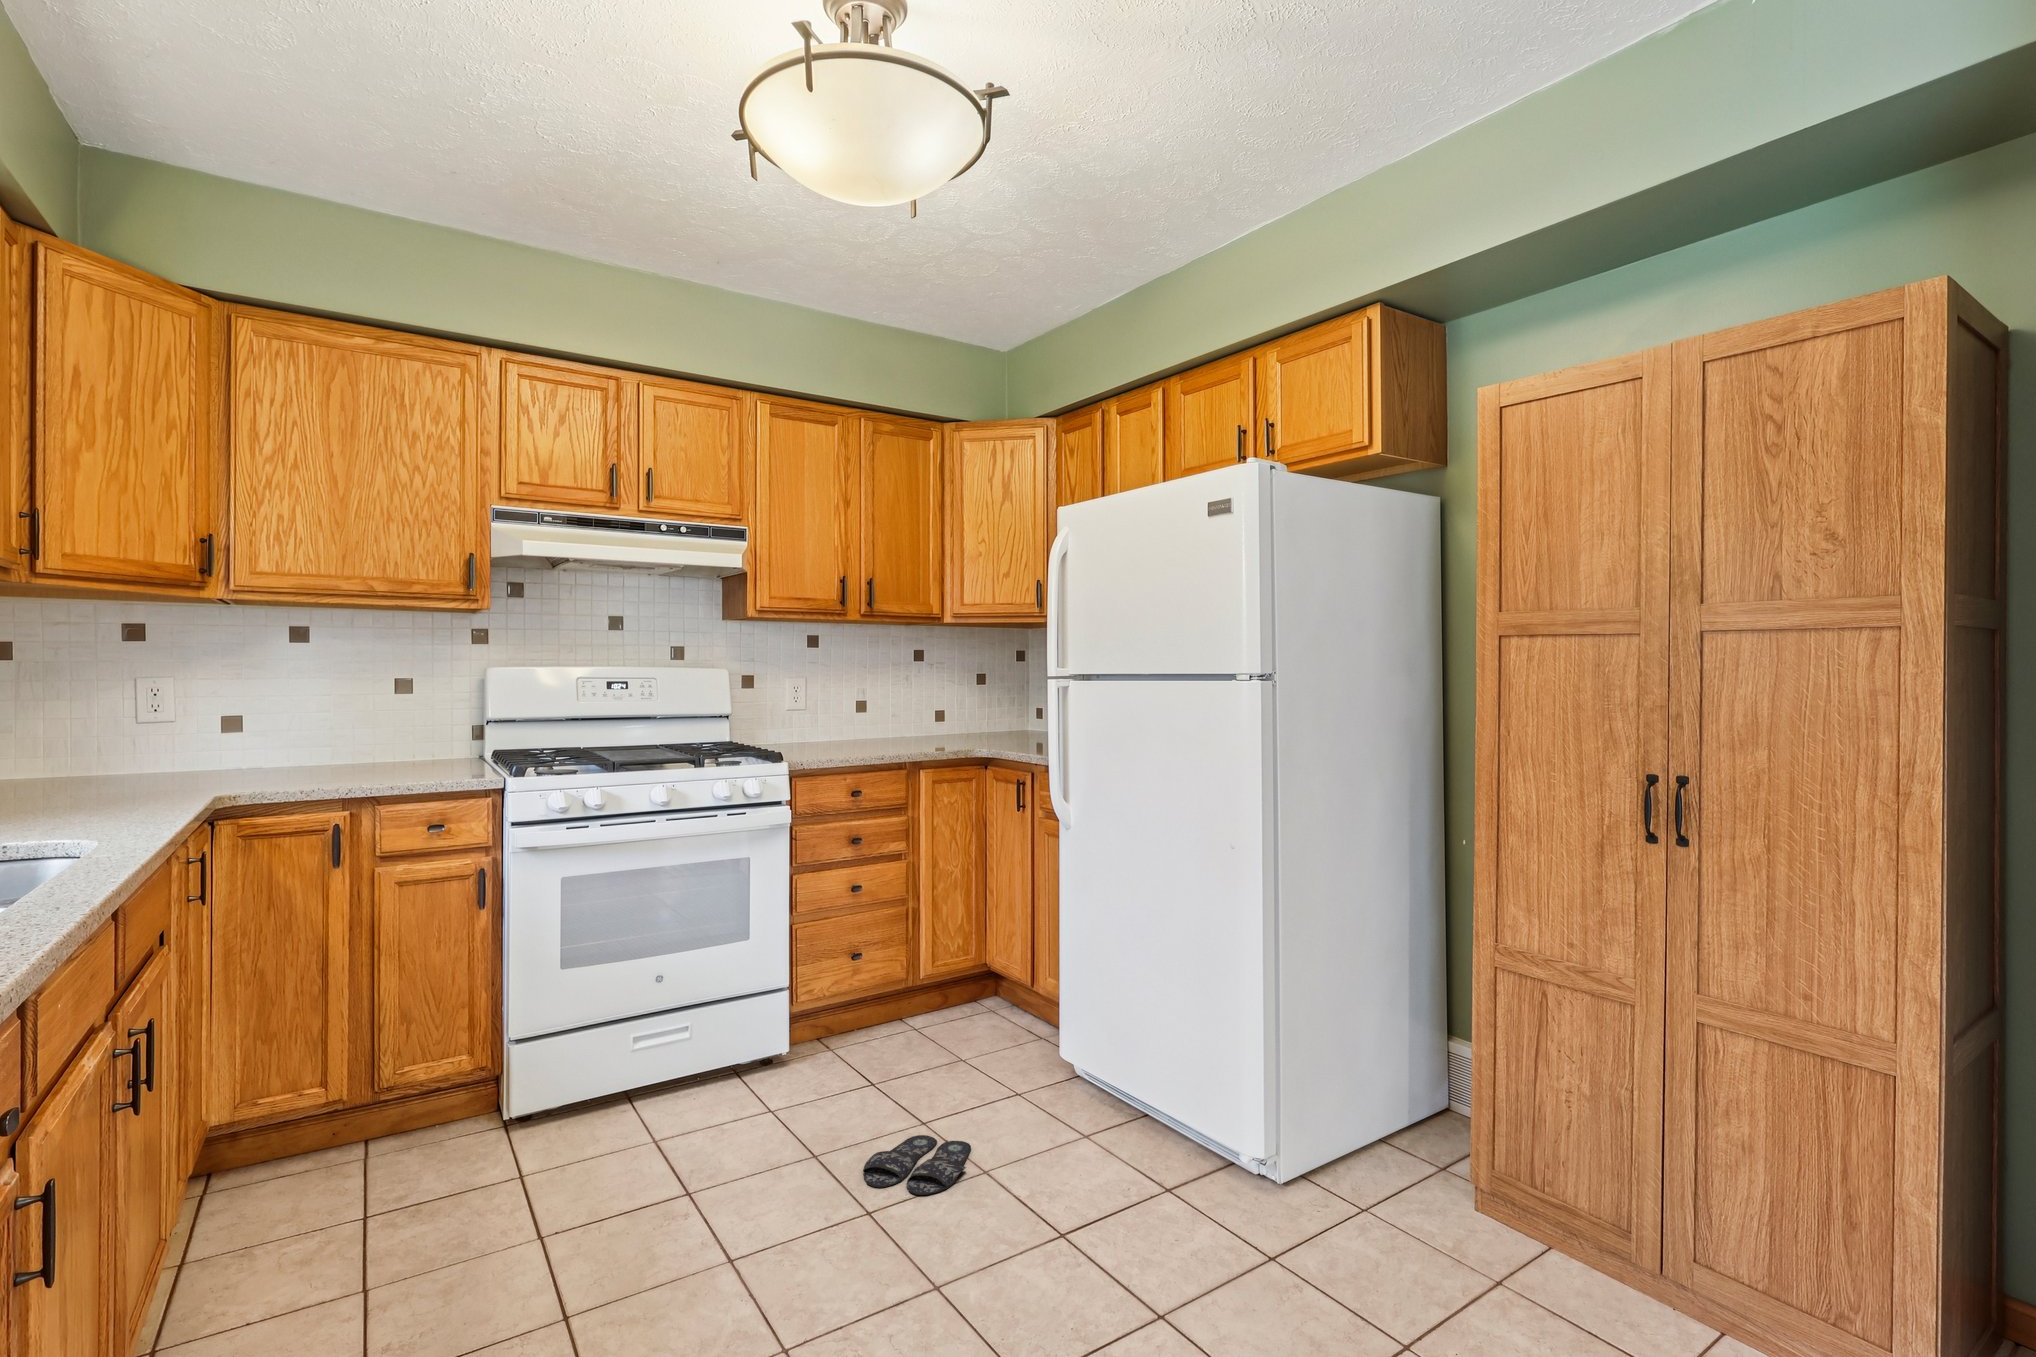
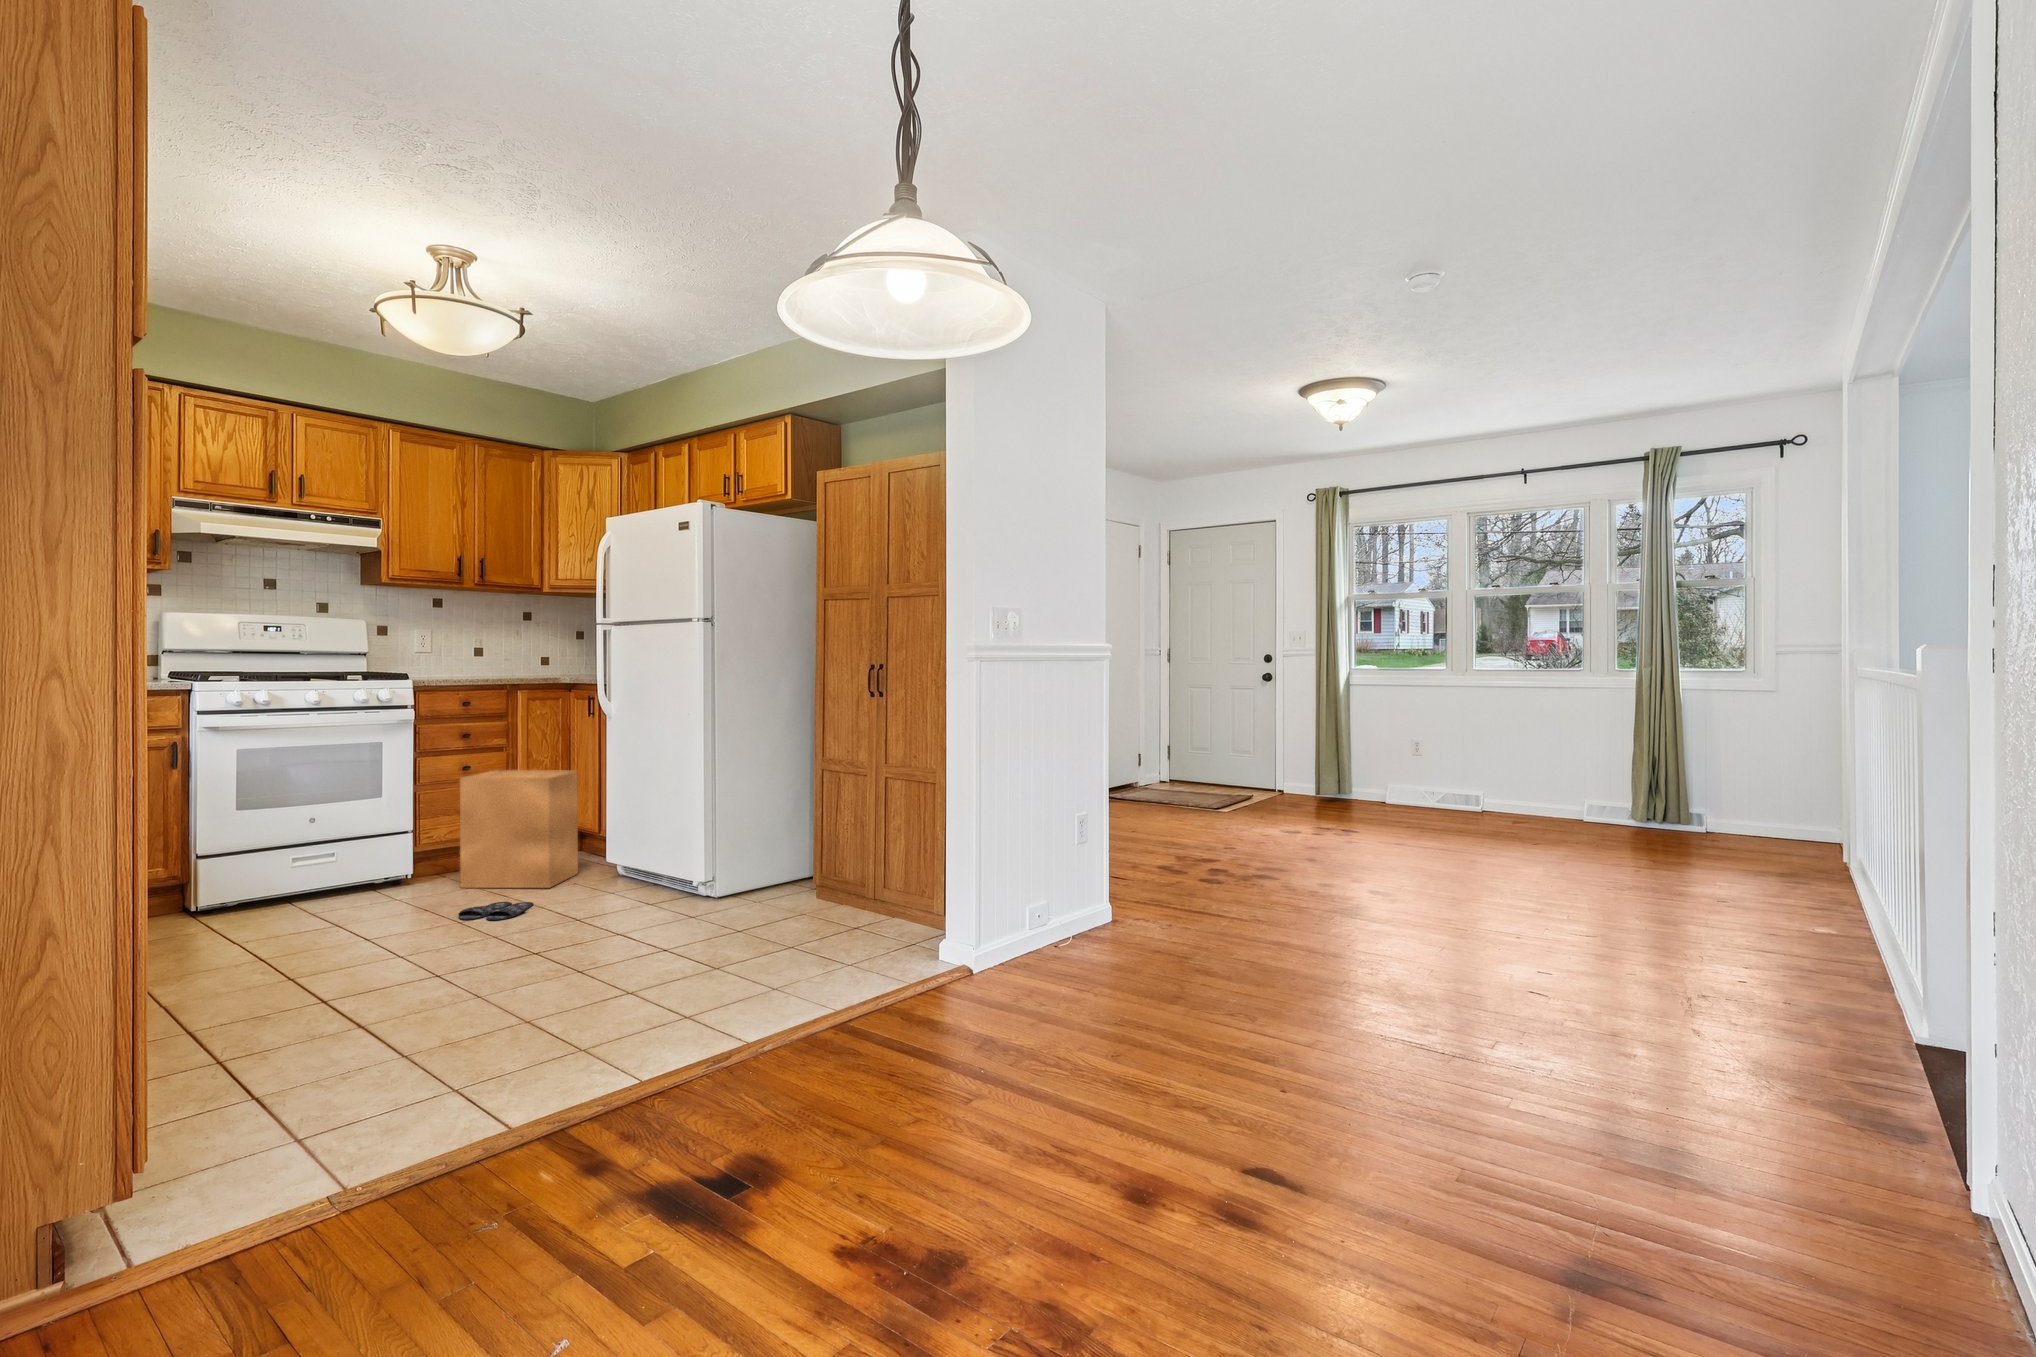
cardboard box: none [854,894,1015,1100] -> present [460,770,578,888]

